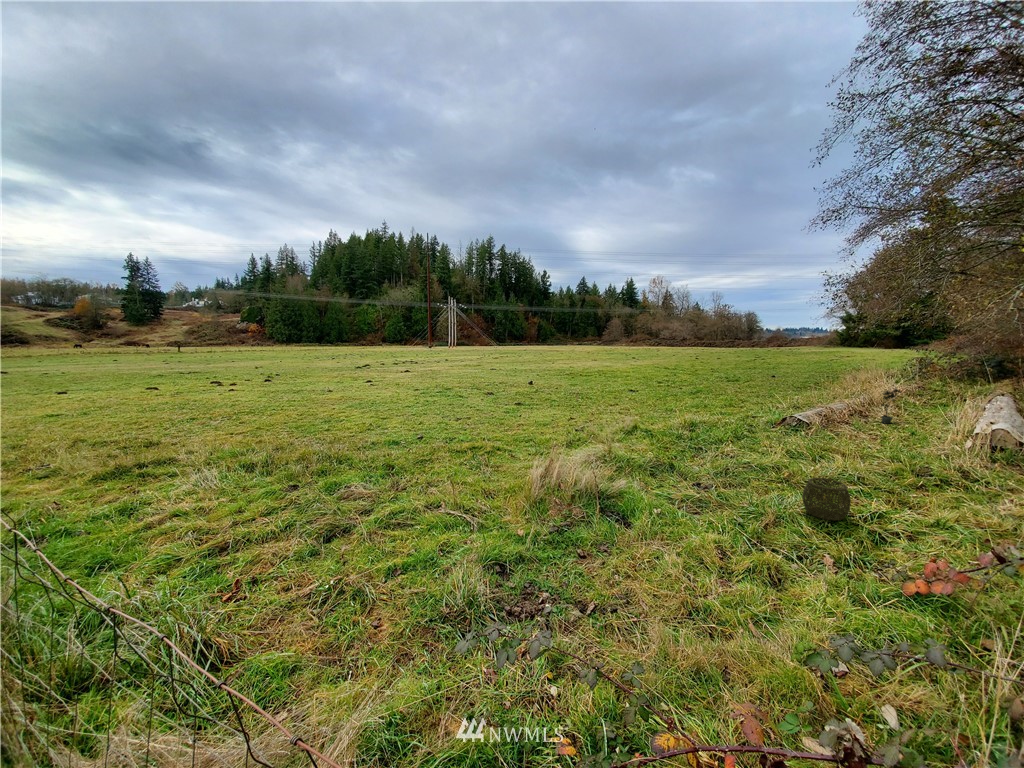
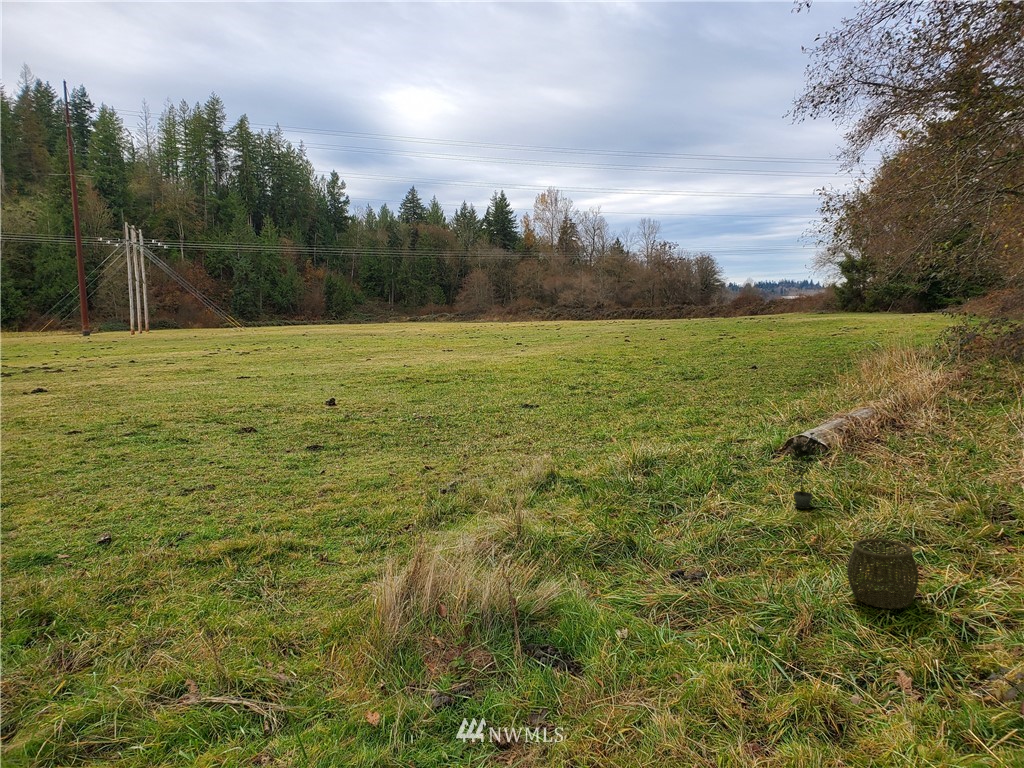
potted plant: present [881,388,901,424] -> present [788,433,821,509]

